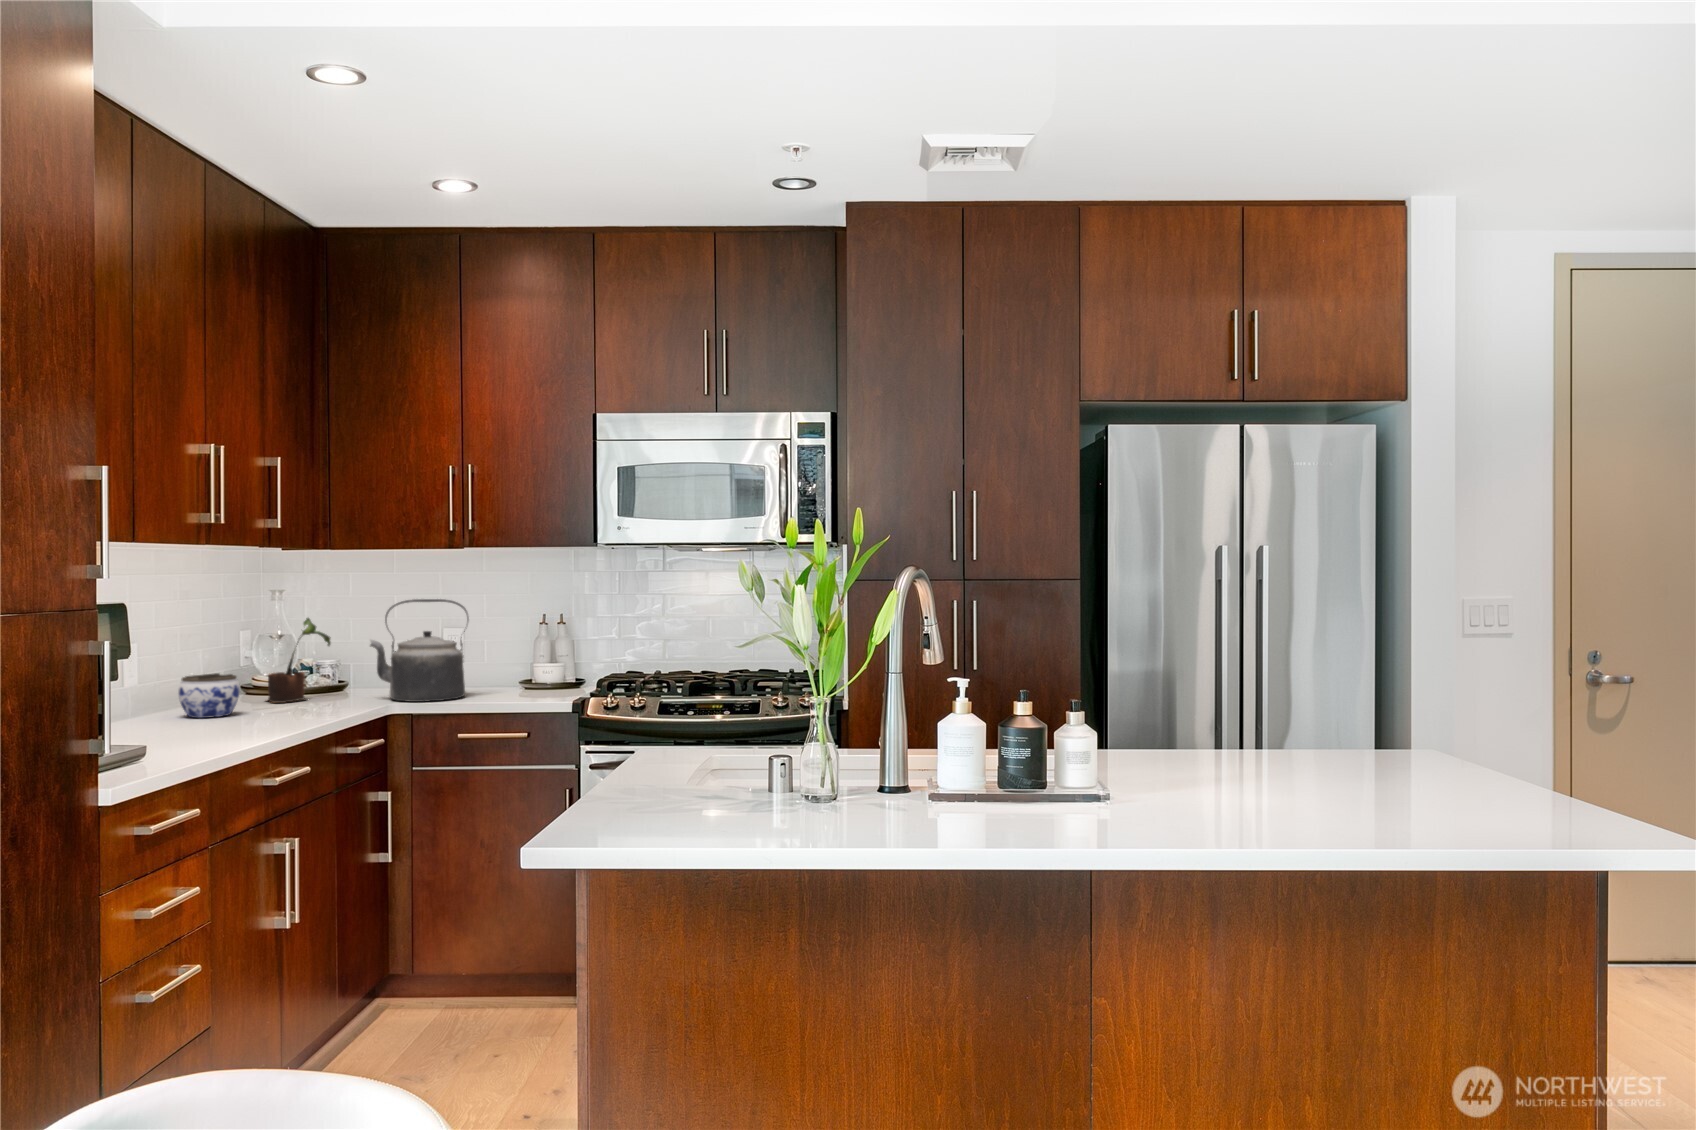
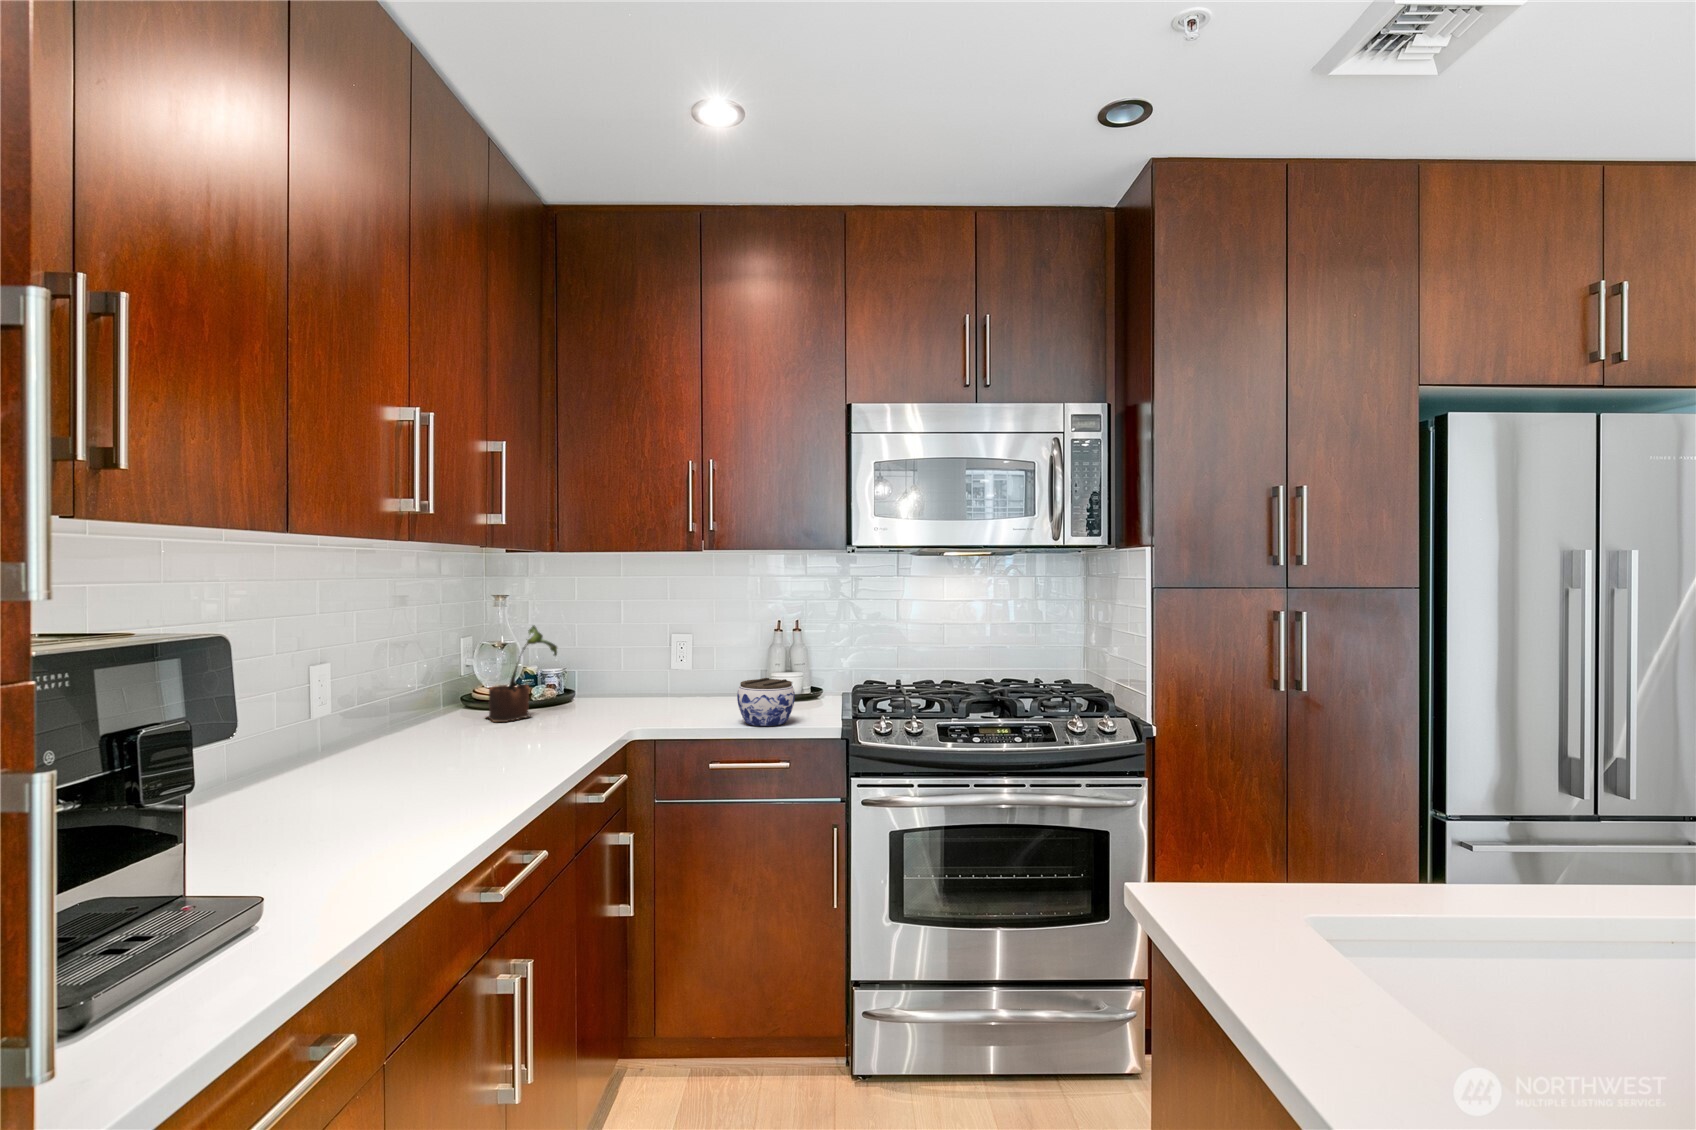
kettle: present [370,599,469,702] -> none [601,606,709,722]
jar: present [178,673,240,718] -> present [737,678,795,726]

